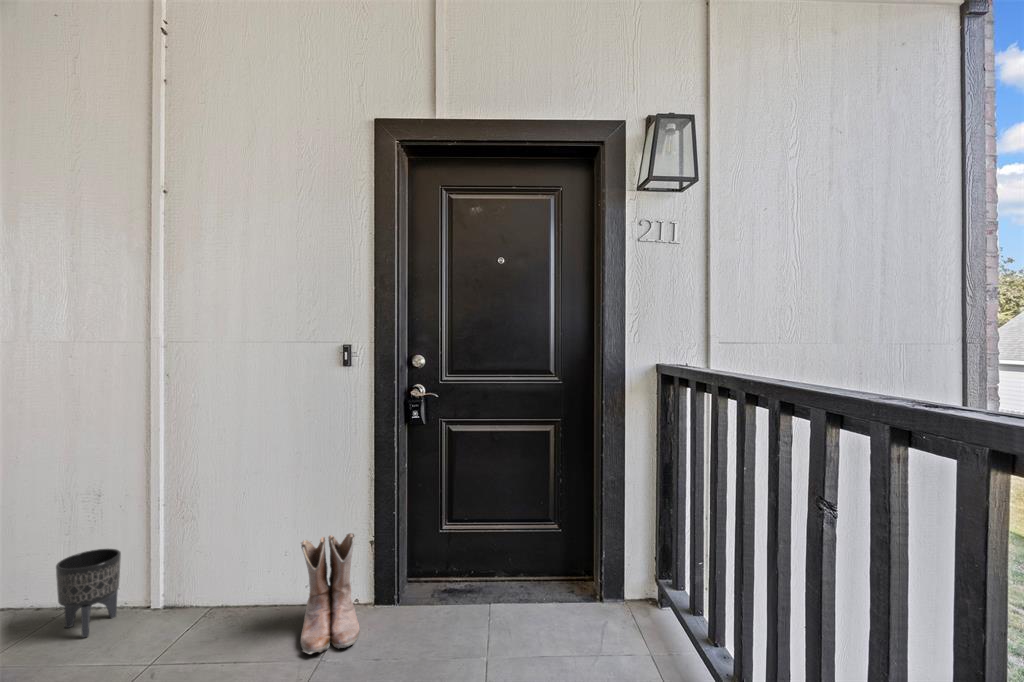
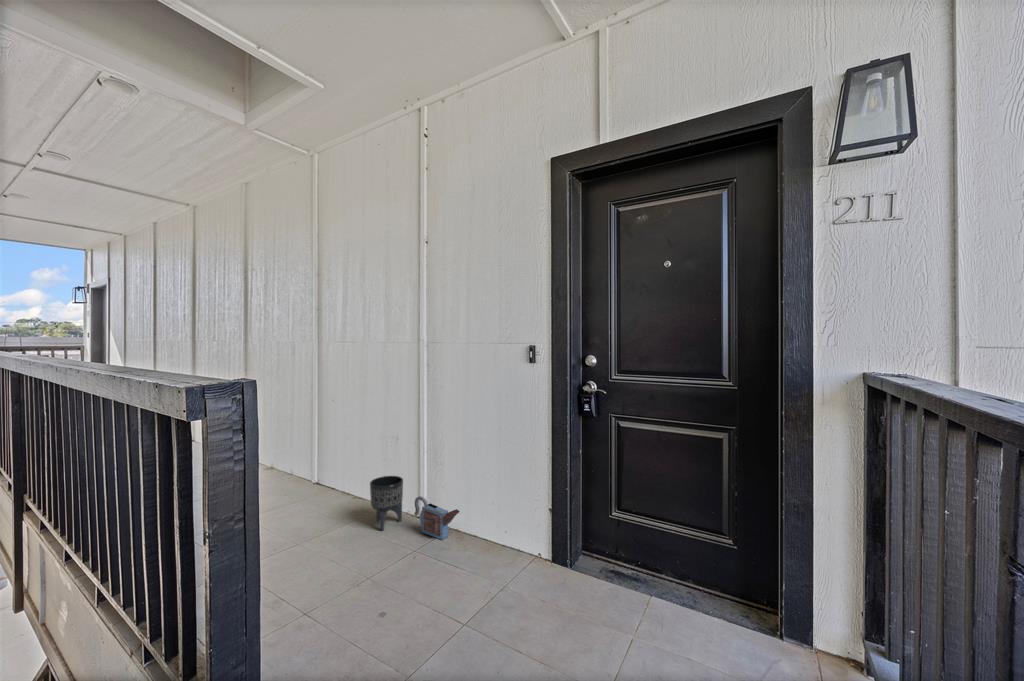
boots: present [301,533,359,654] -> none [484,499,533,595]
watering can: none [147,568,236,620] -> present [414,496,459,540]

